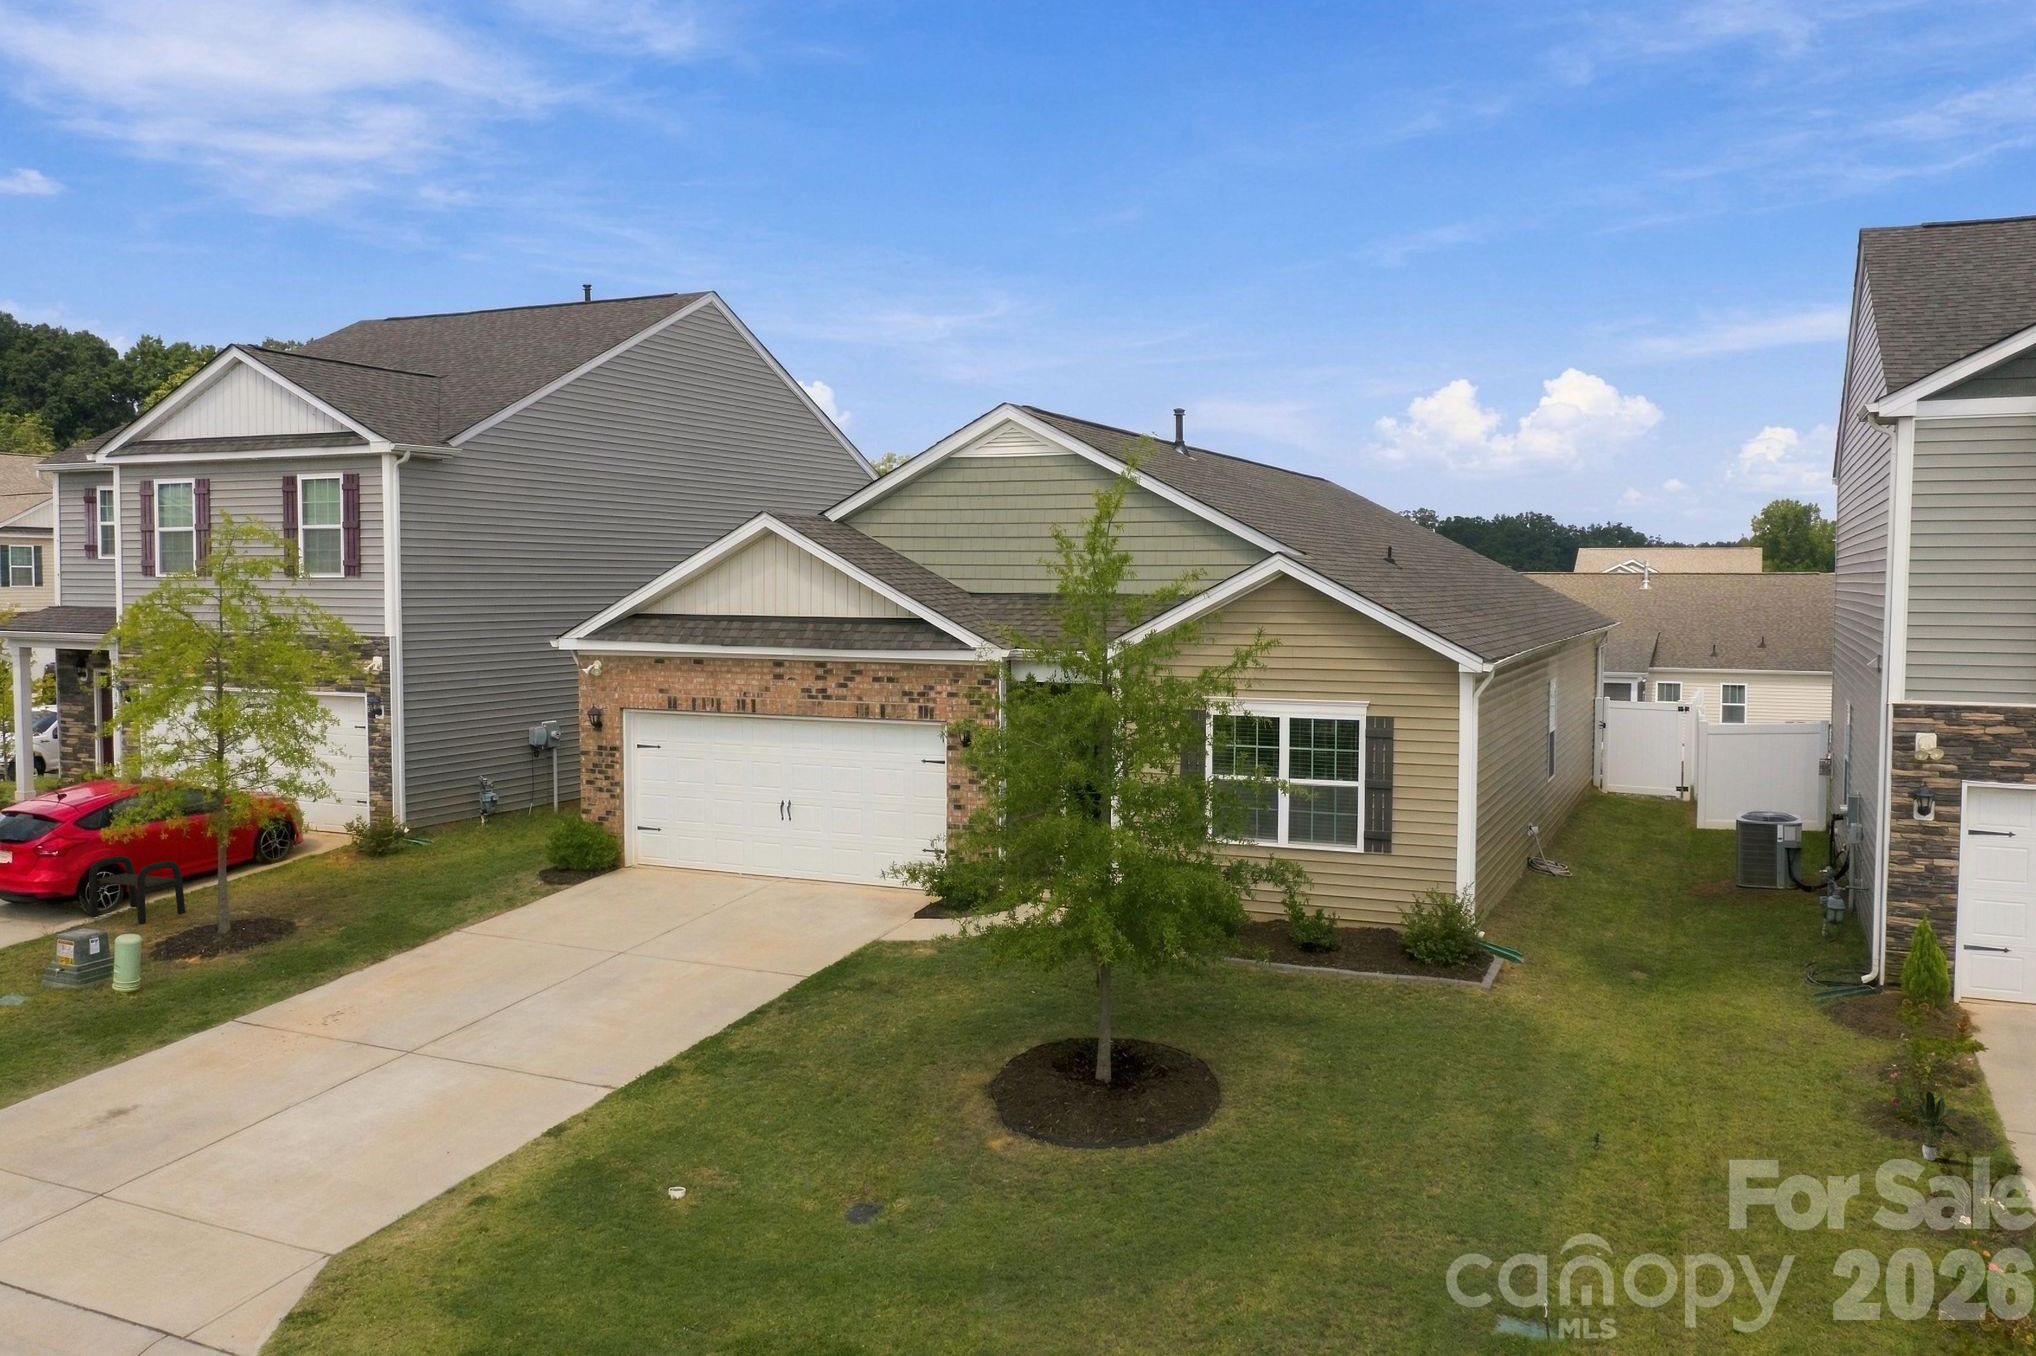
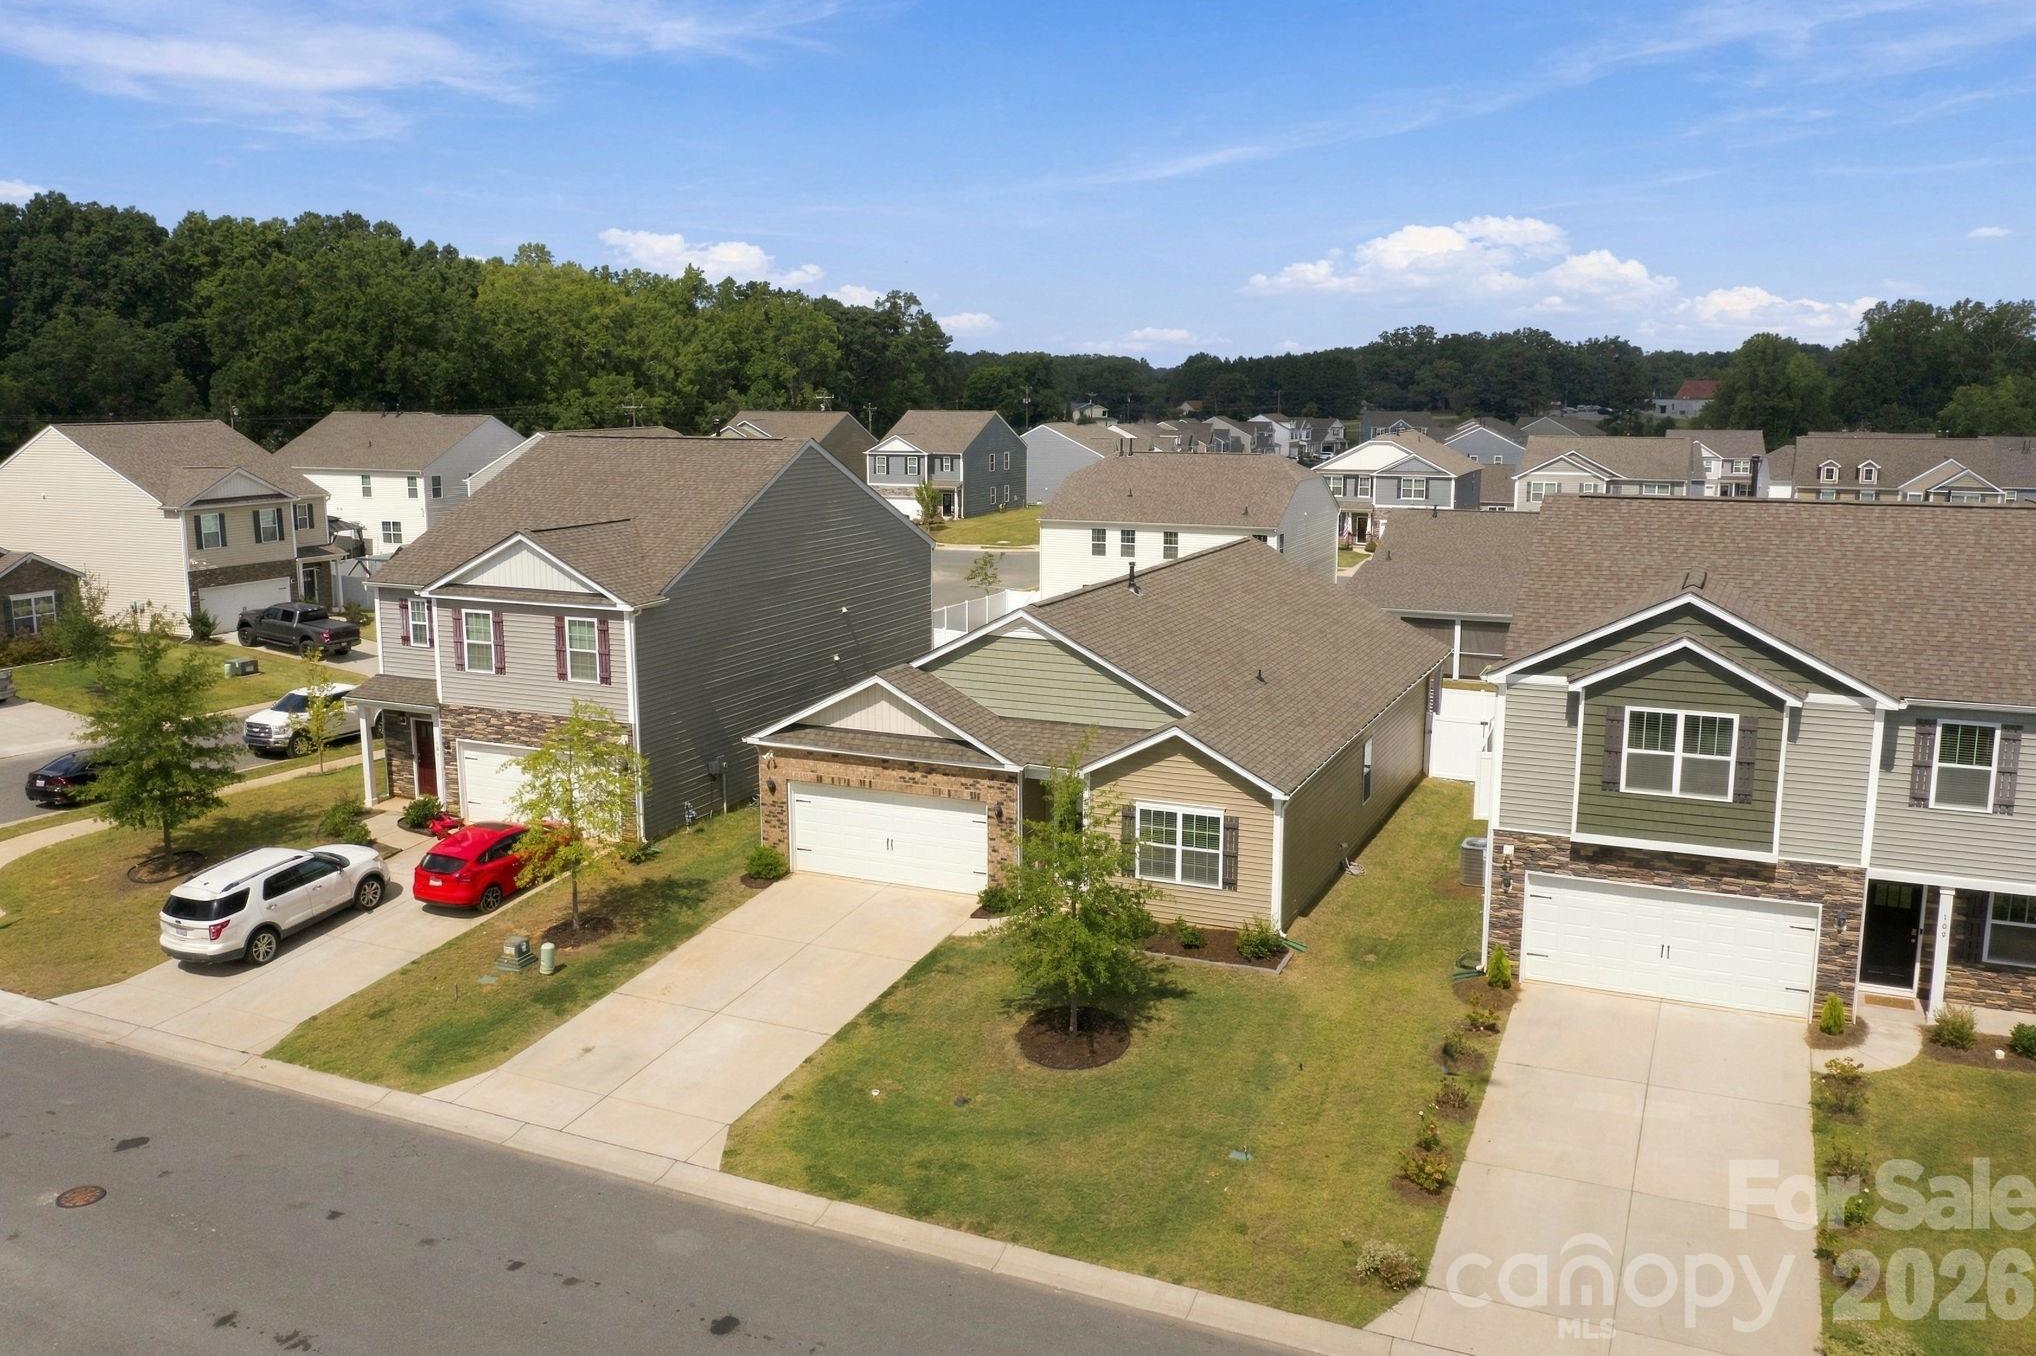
bench: present [89,856,185,924] -> none [481,876,537,919]

